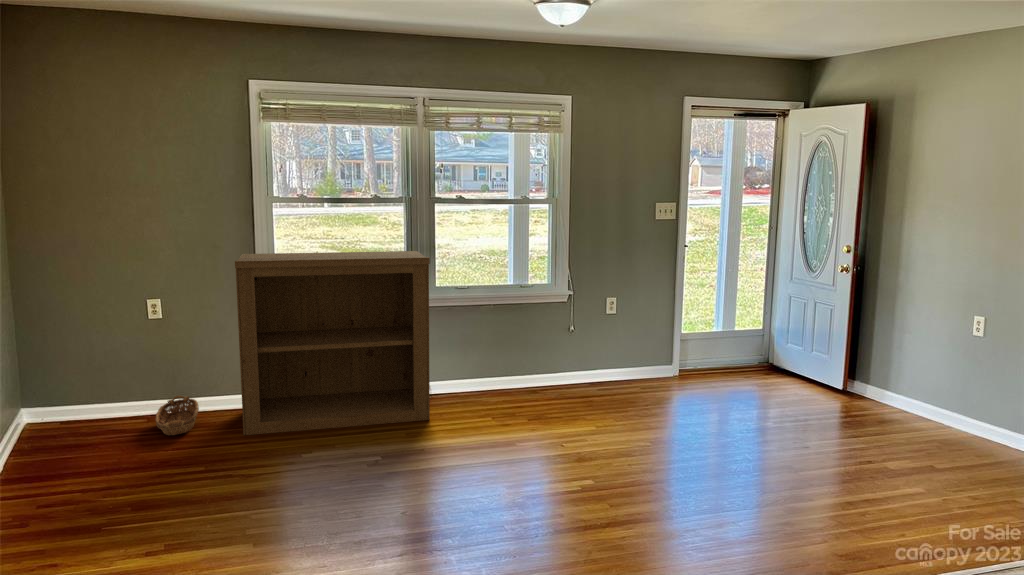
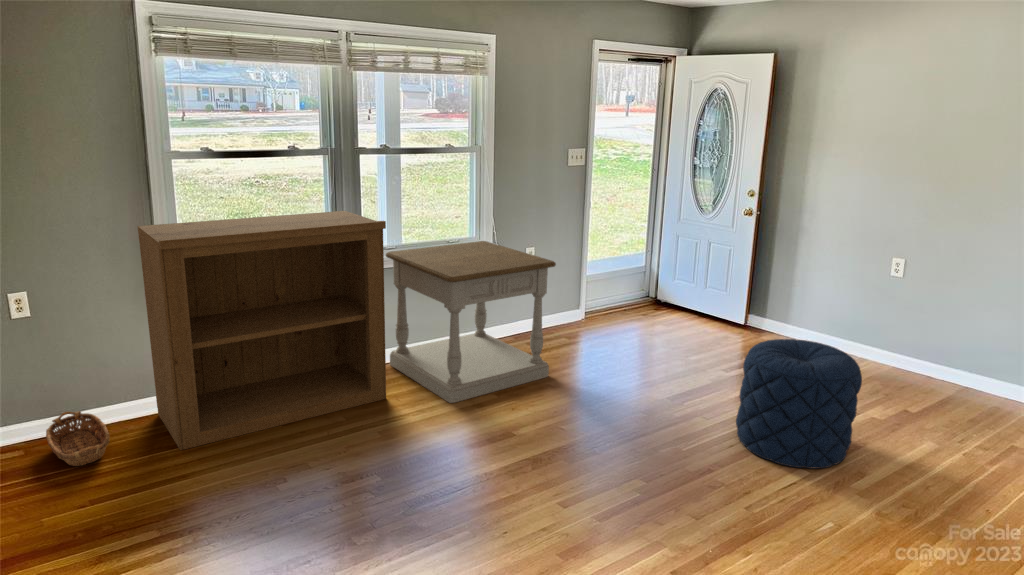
side table: none [454,287,599,430] -> present [386,241,556,403]
pouf: none [737,393,870,537] -> present [736,339,862,469]

